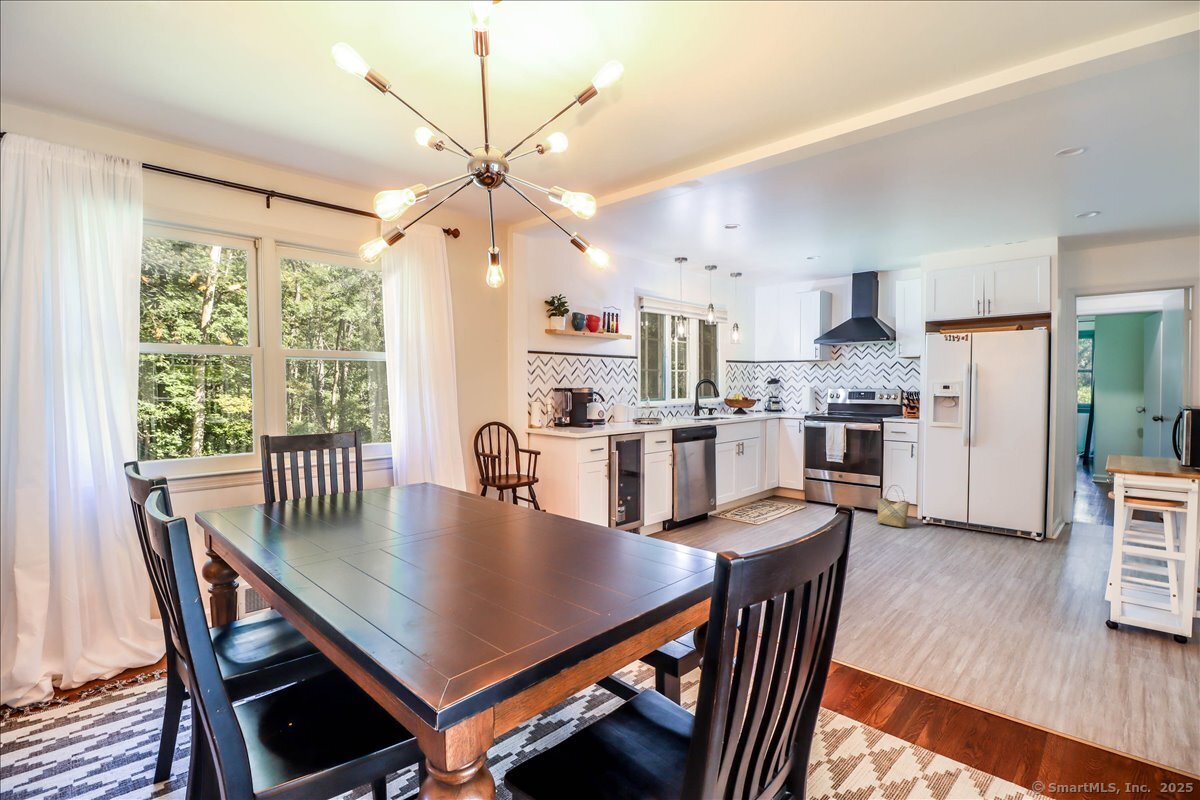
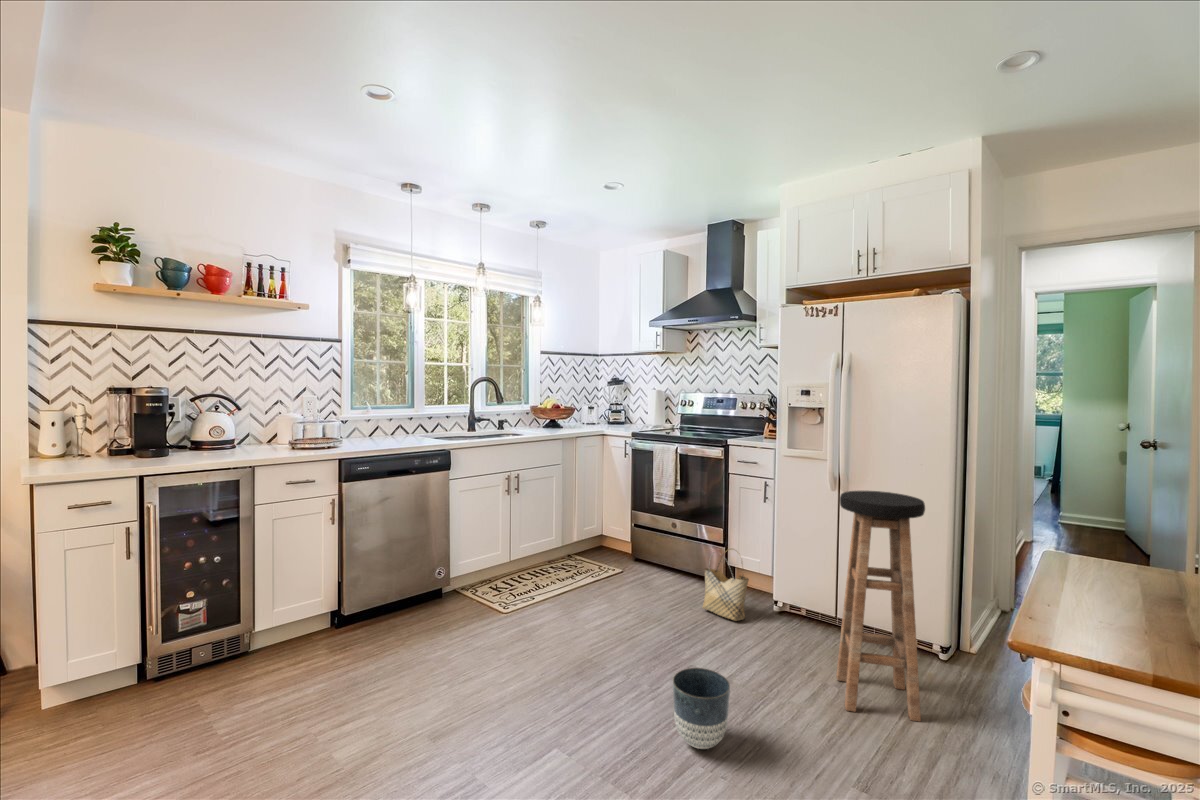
bar stool: none [980,441,1036,560] -> present [836,491,925,721]
planter: none [909,531,943,568] -> present [673,668,730,749]

